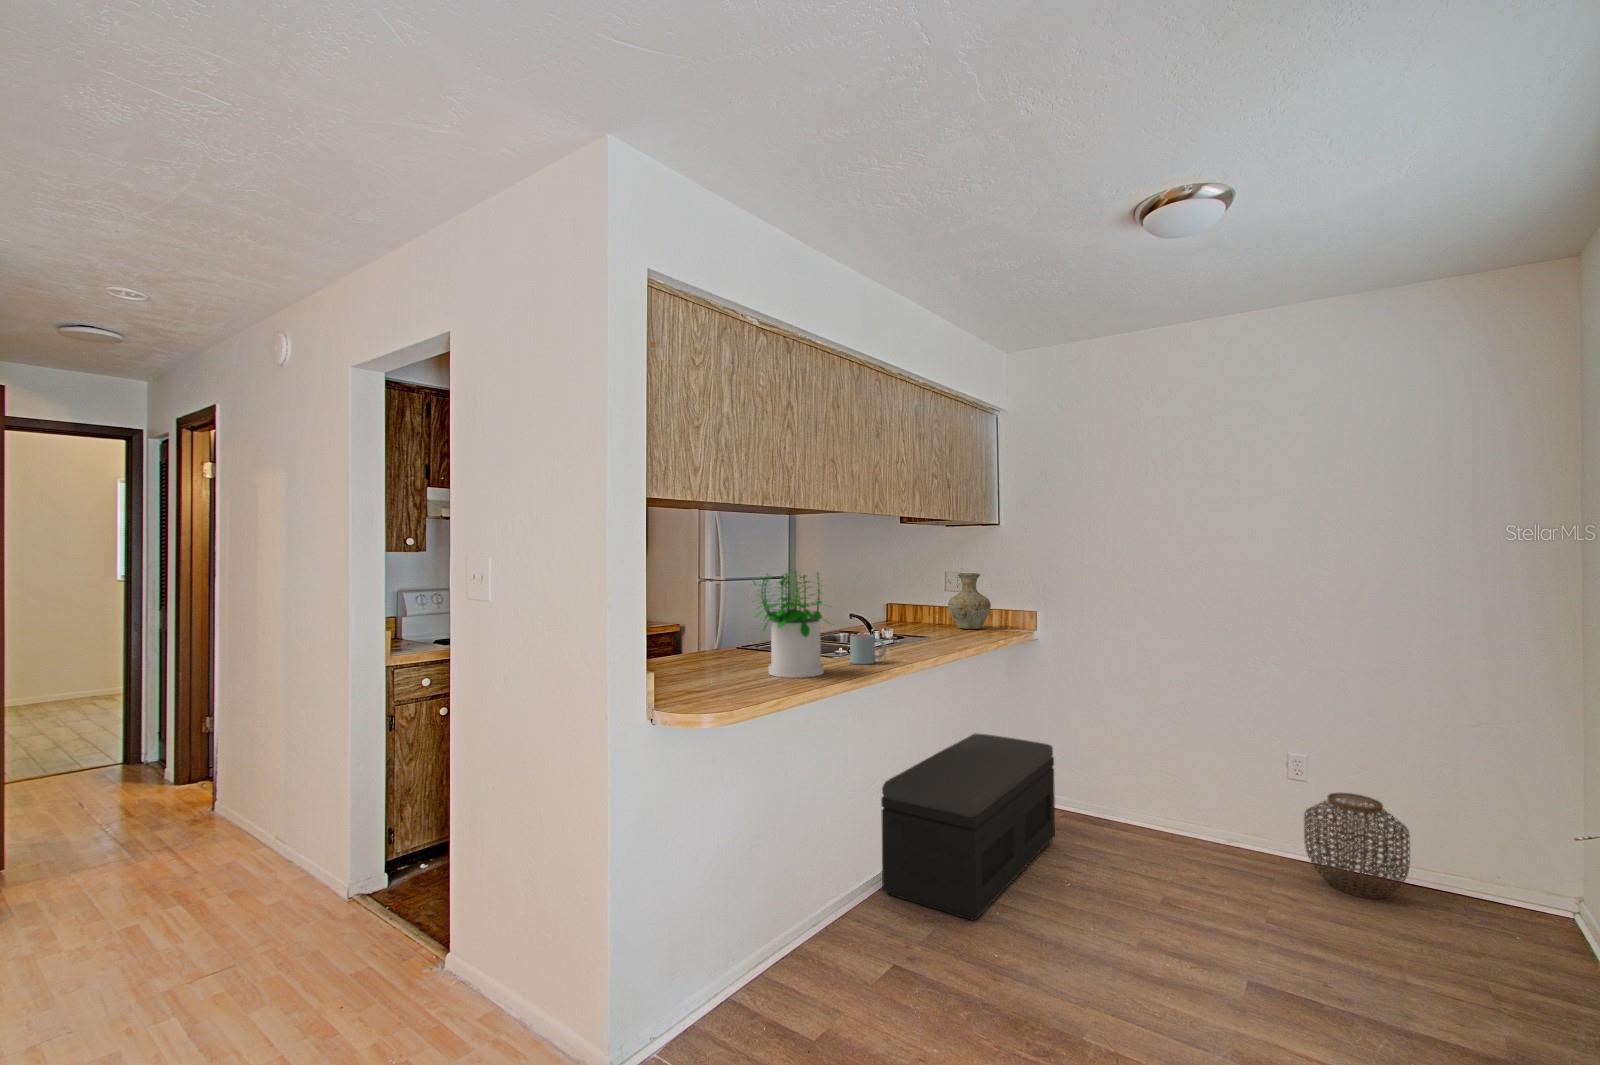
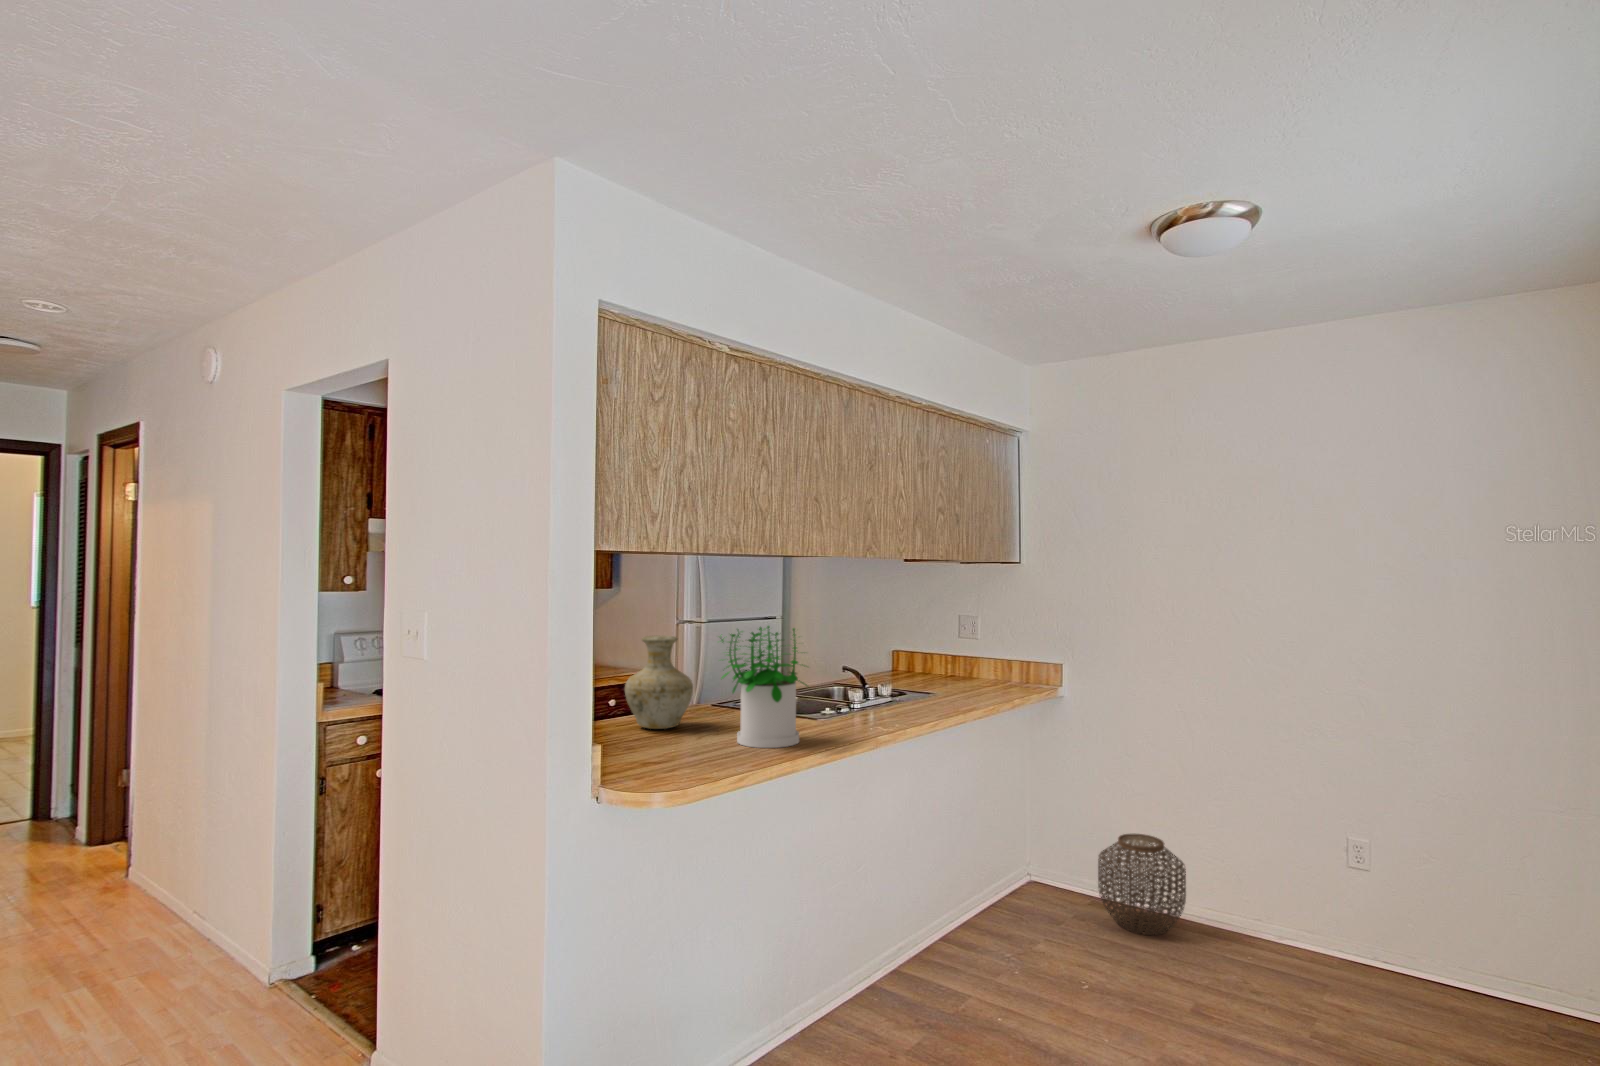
vase: present [948,573,991,629] -> present [625,636,693,729]
mug: present [850,634,886,664] -> none [834,696,874,731]
storage bench: present [881,734,1055,920] -> none [870,807,1078,1028]
woven basket: present [1304,793,1410,898] -> present [1098,834,1186,935]

